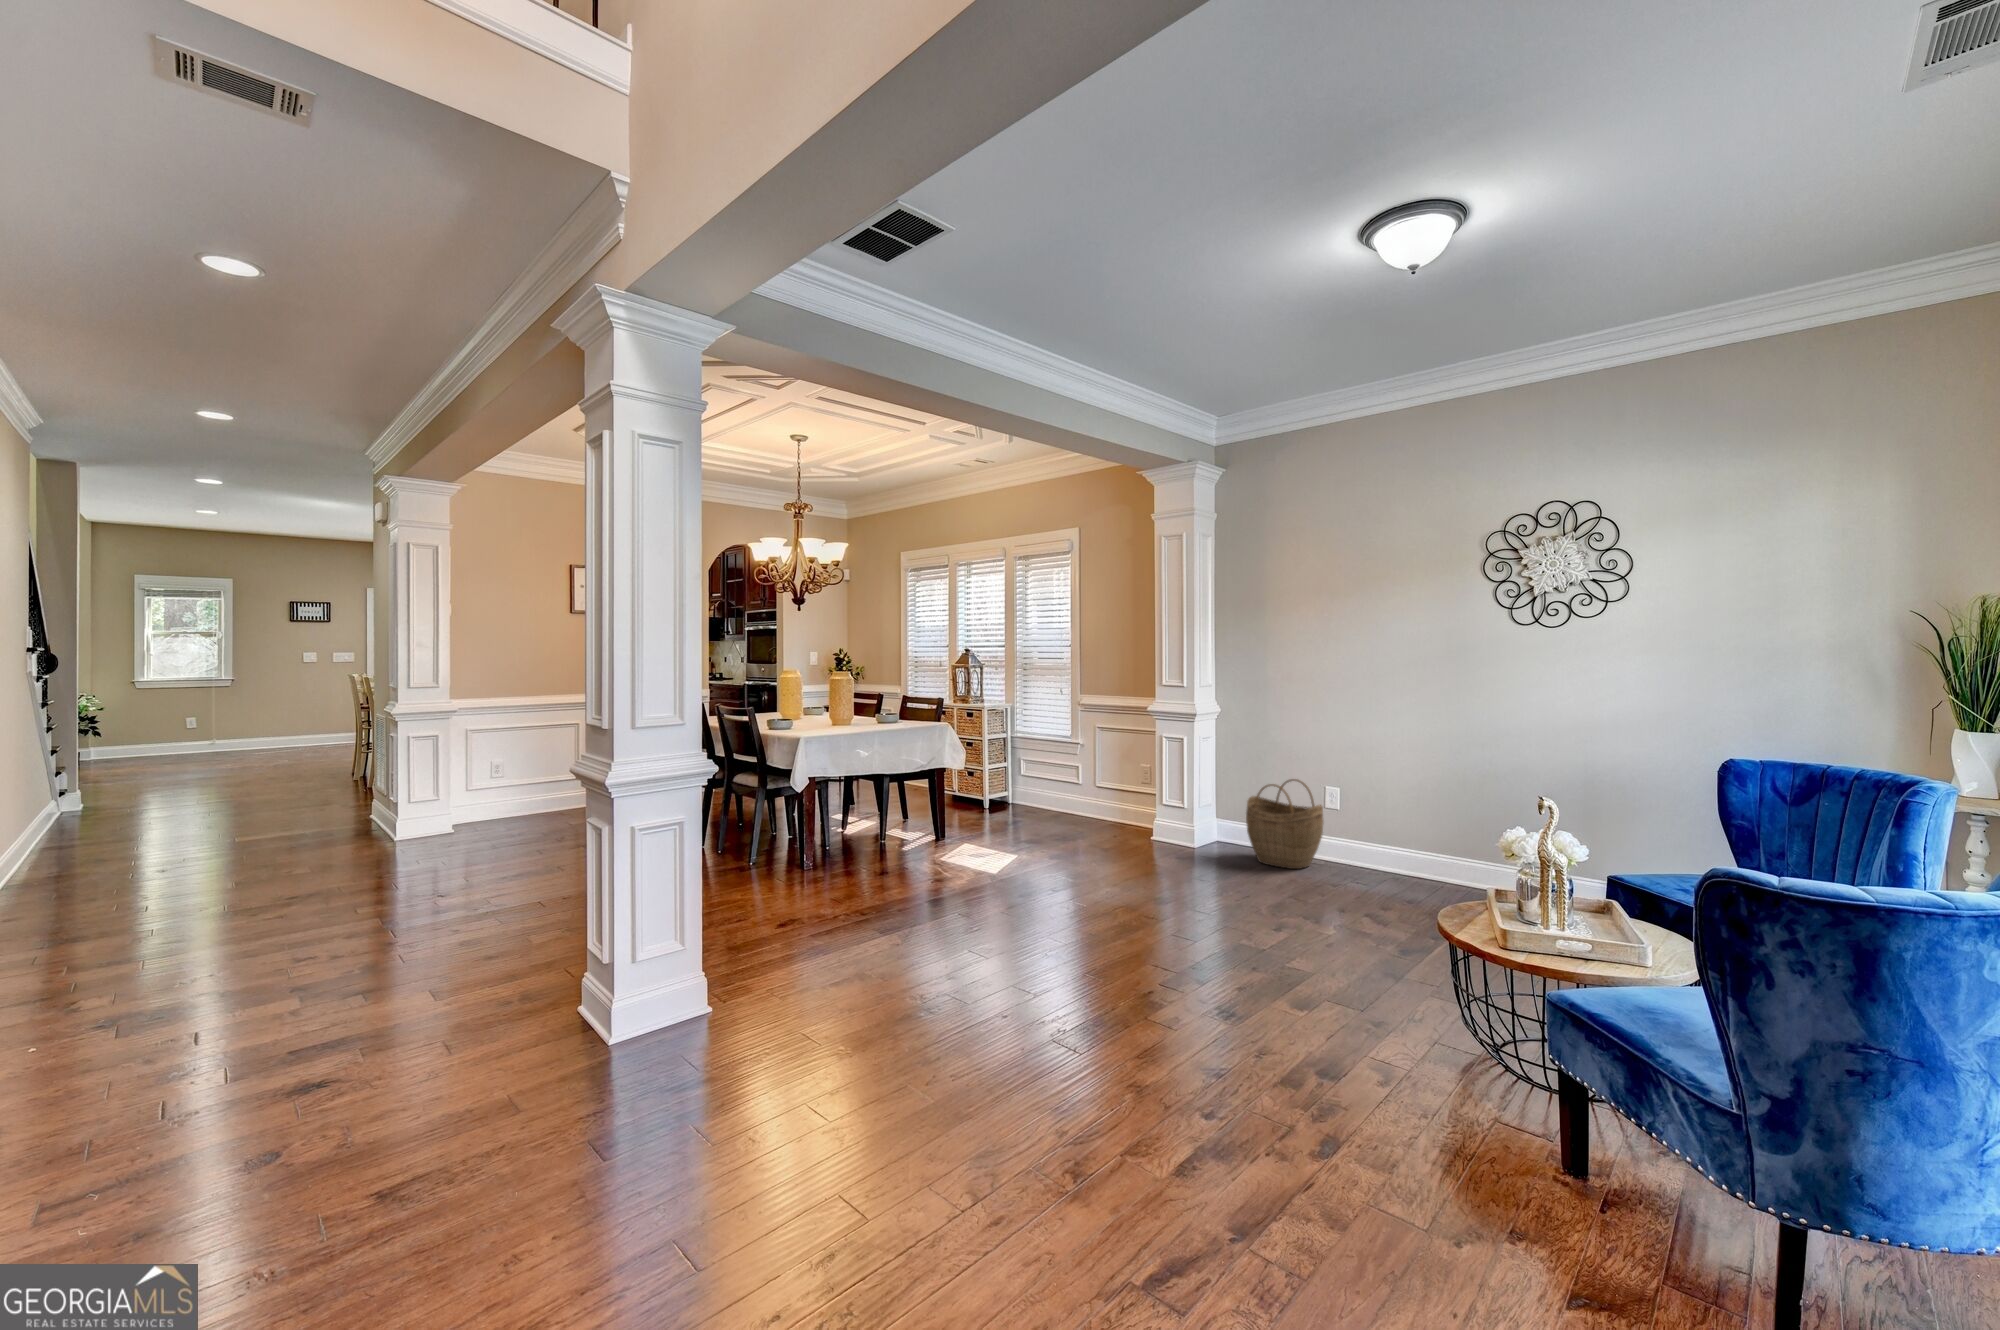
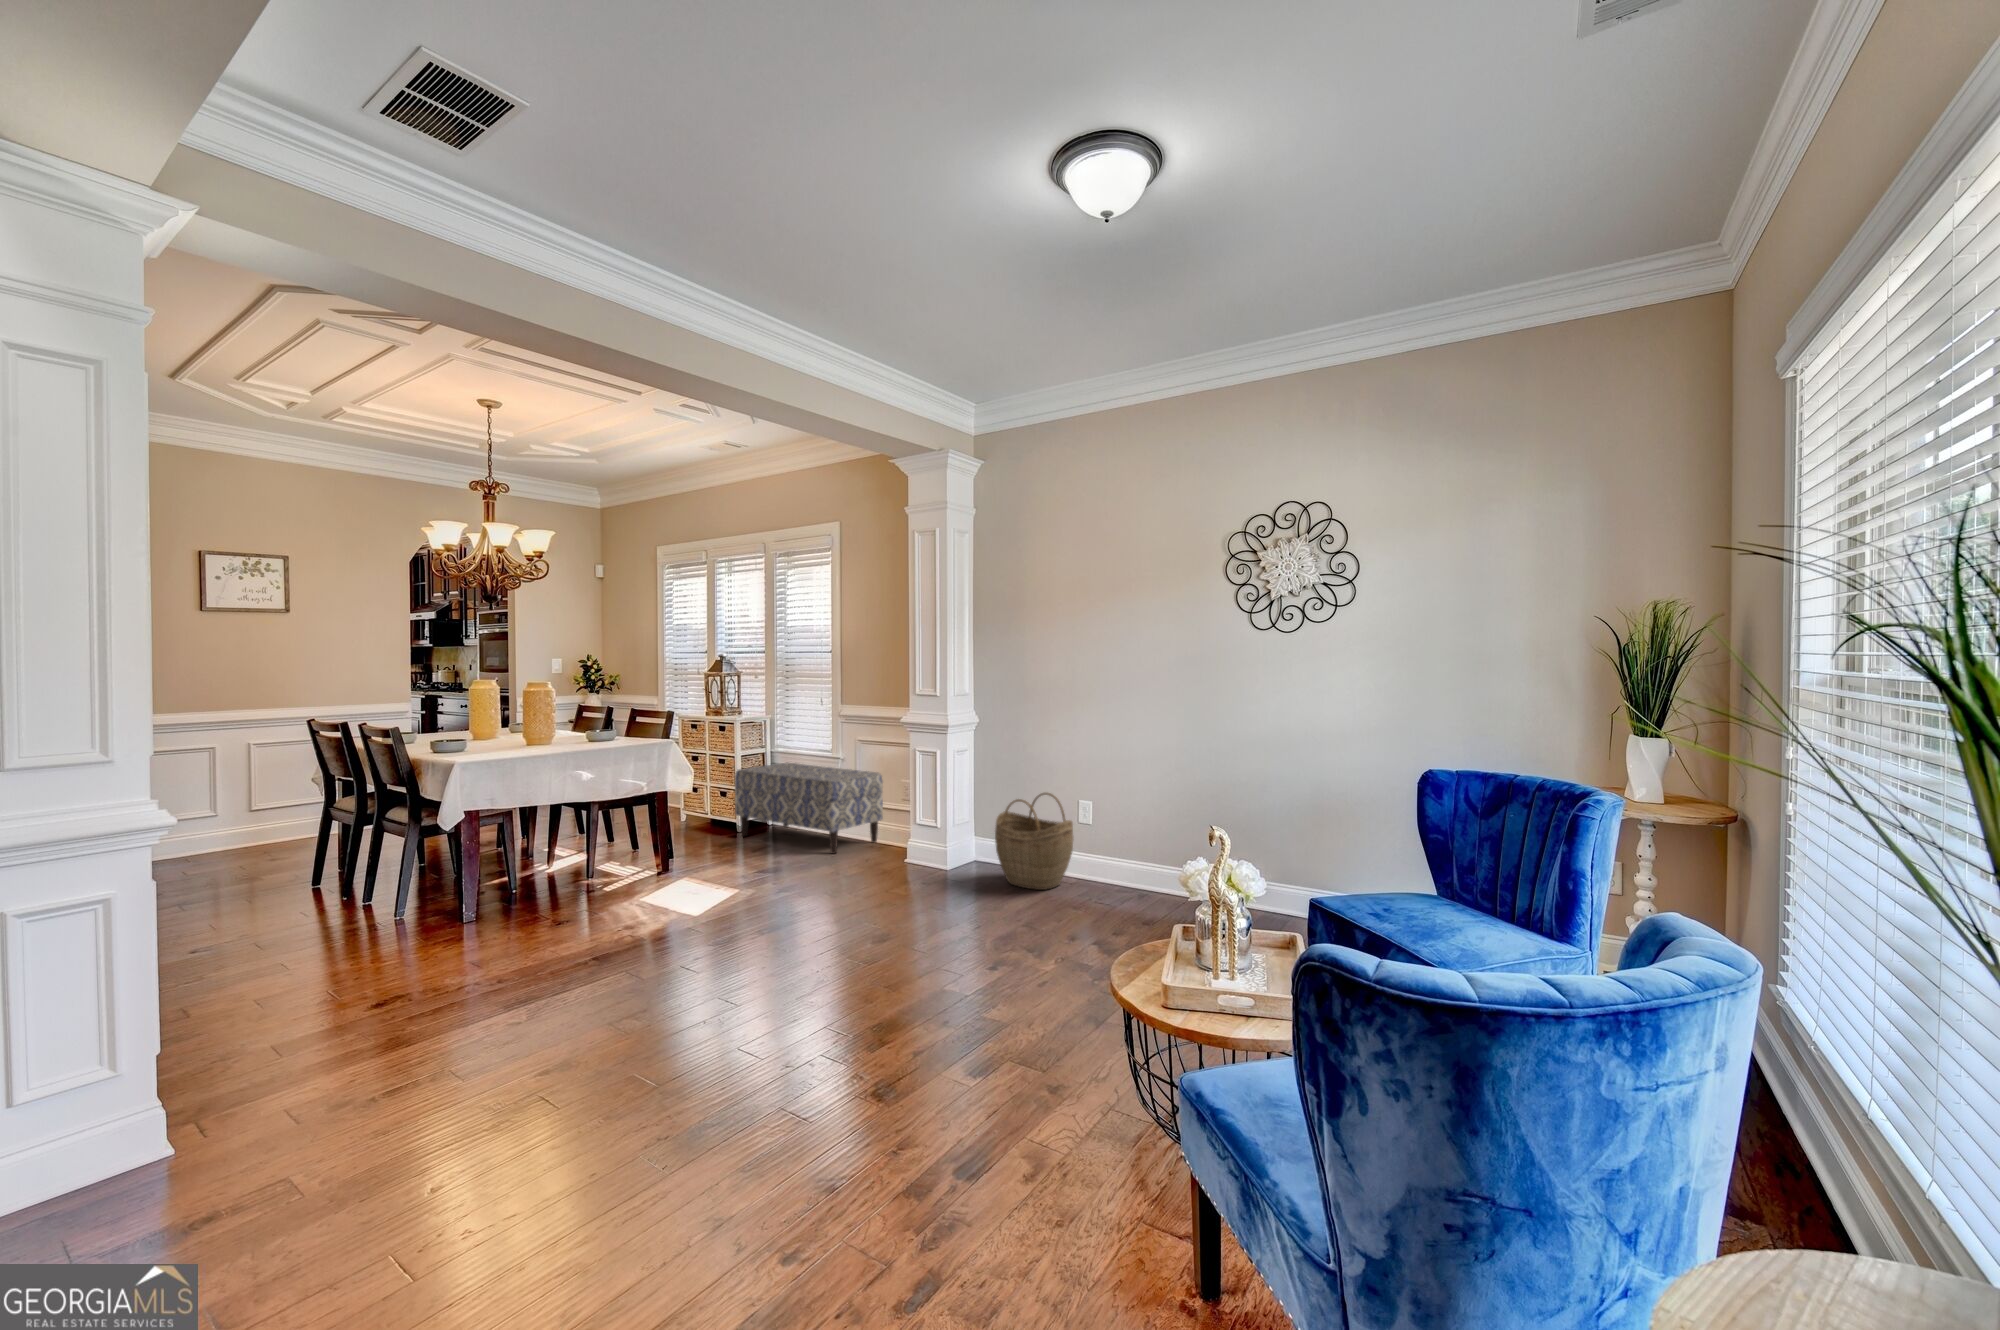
bench: none [985,749,1123,831] -> present [735,763,883,854]

